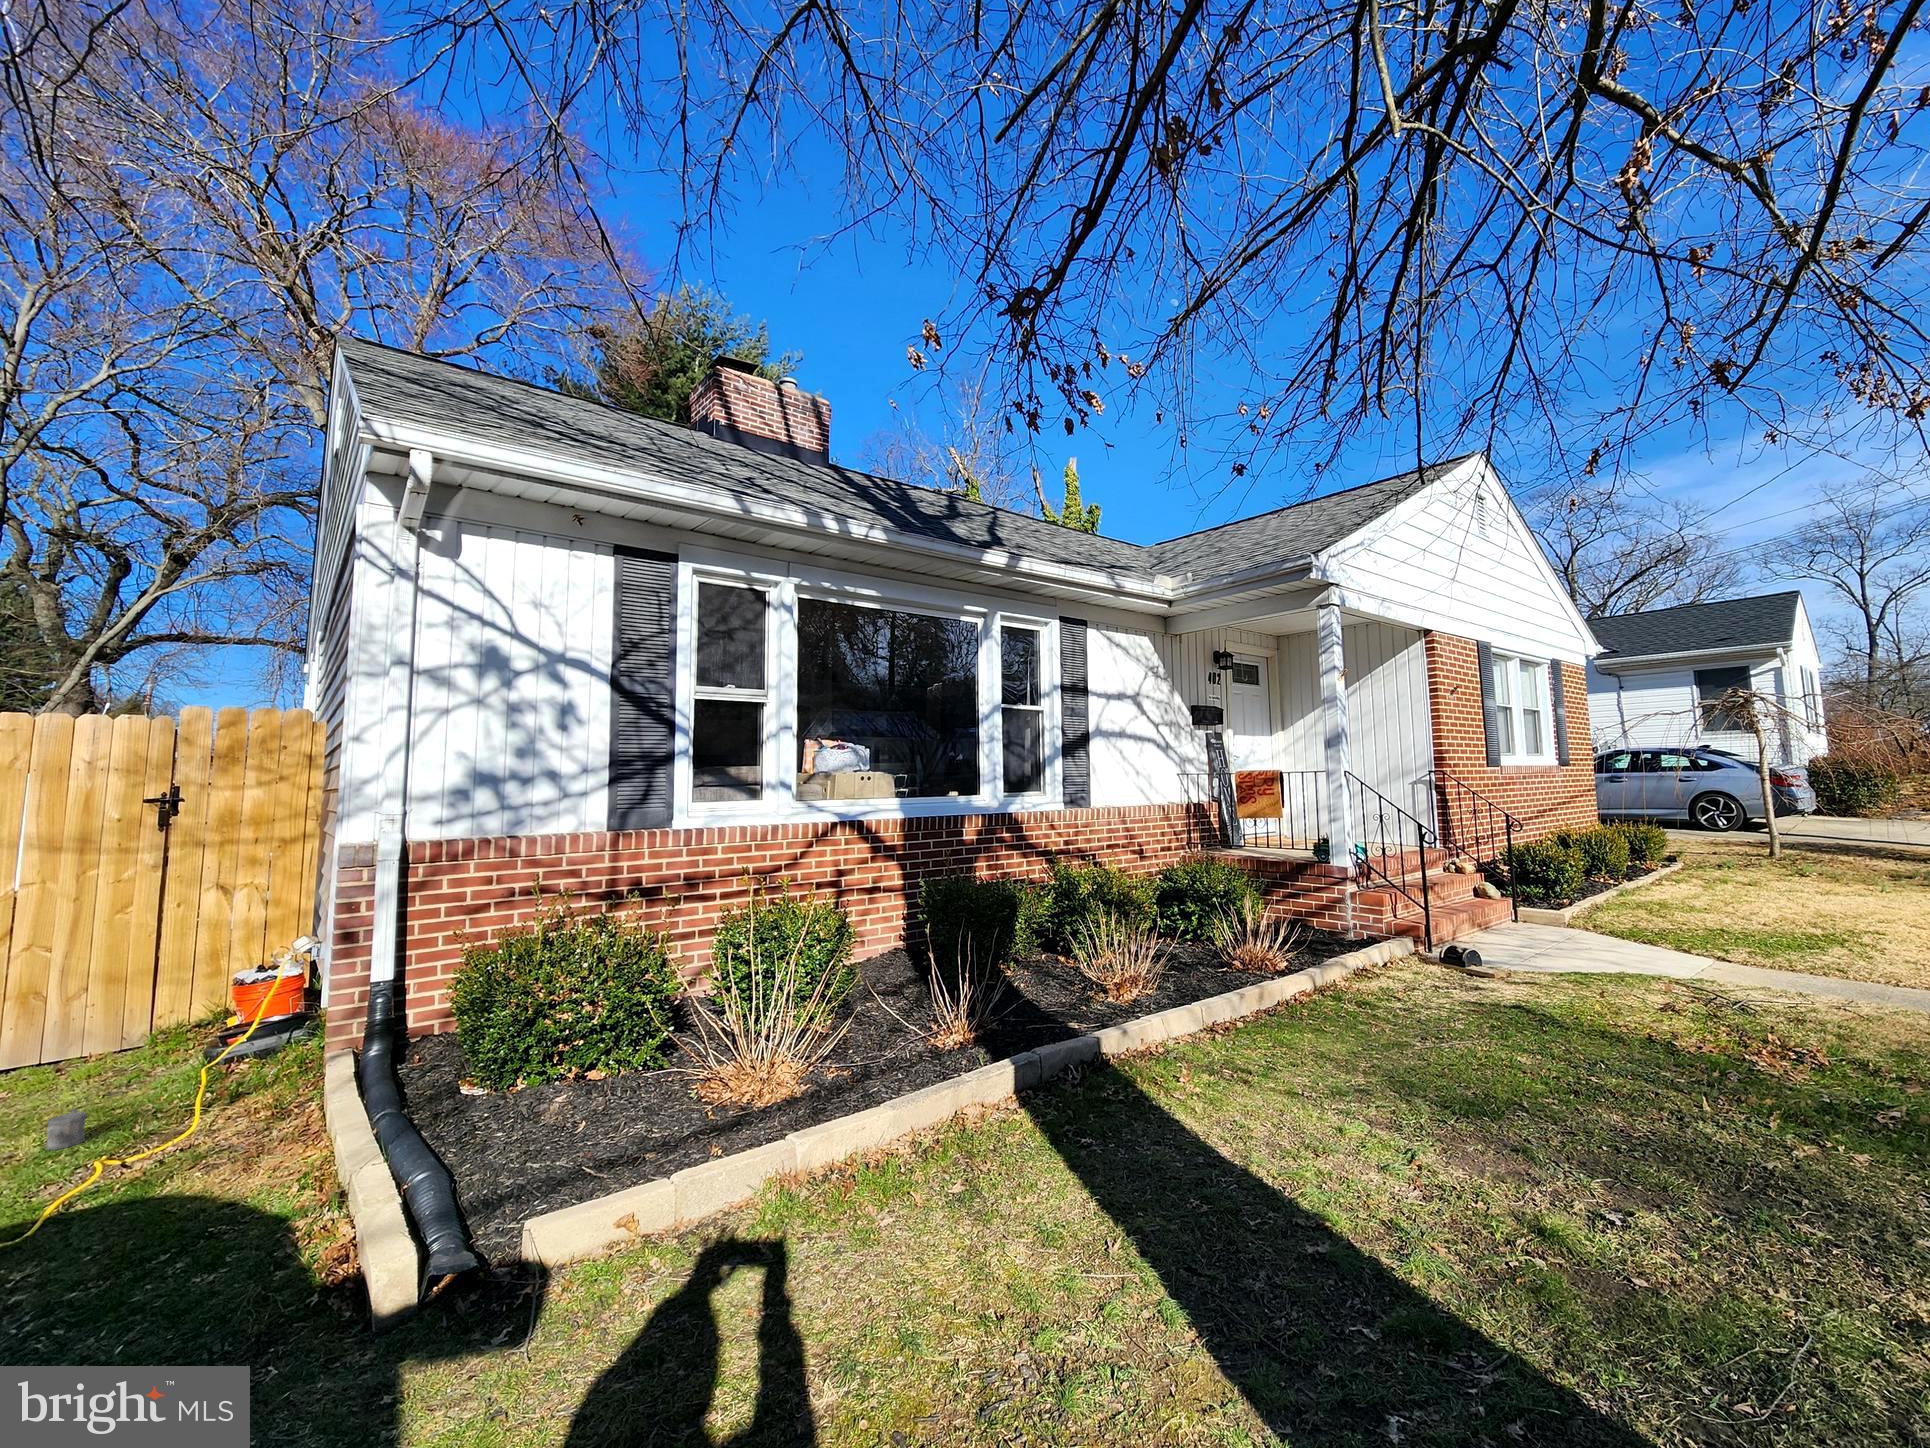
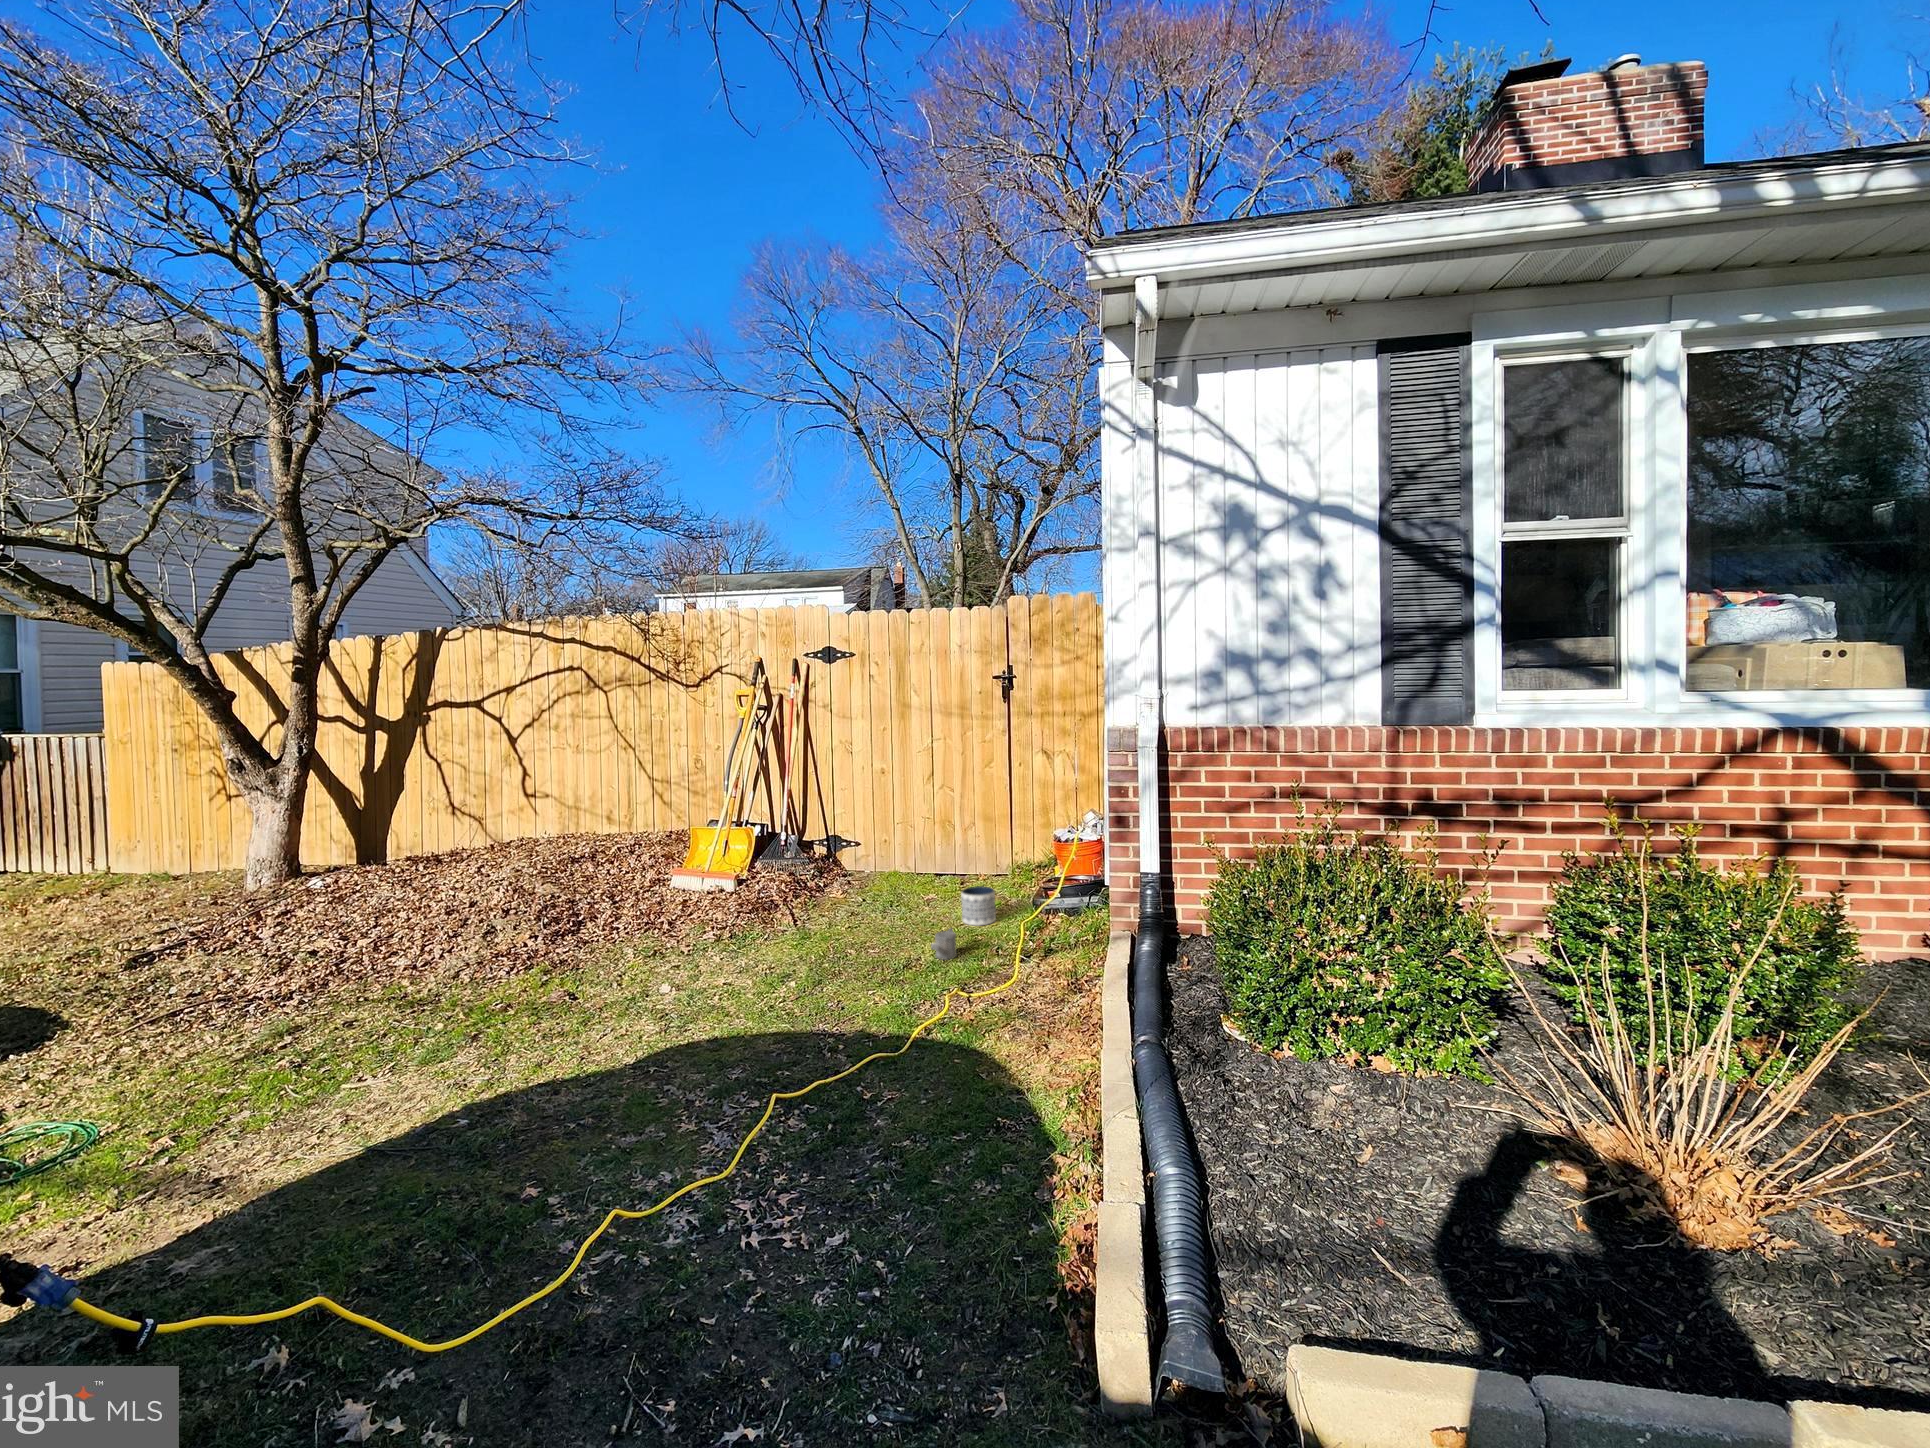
planter: none [81,1055,142,1108] -> present [961,886,996,926]

